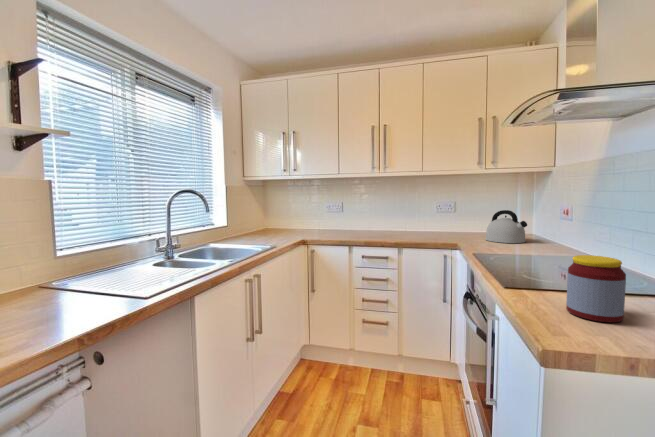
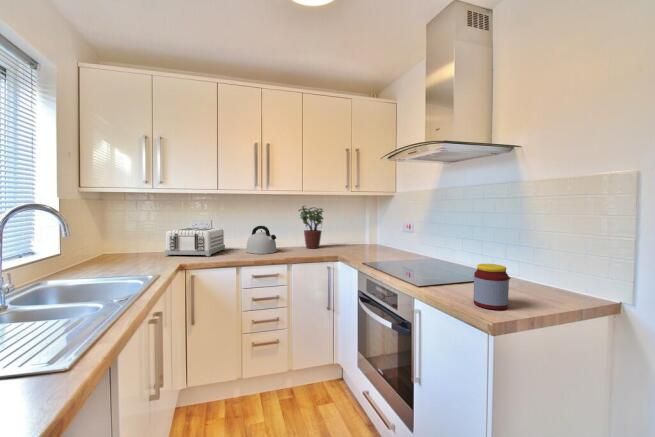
potted plant: none [423,187,453,234] -> present [298,206,323,248]
toaster: none [299,210,352,235] -> present [165,228,225,256]
kettle: present [485,210,527,243] -> present [246,226,277,254]

